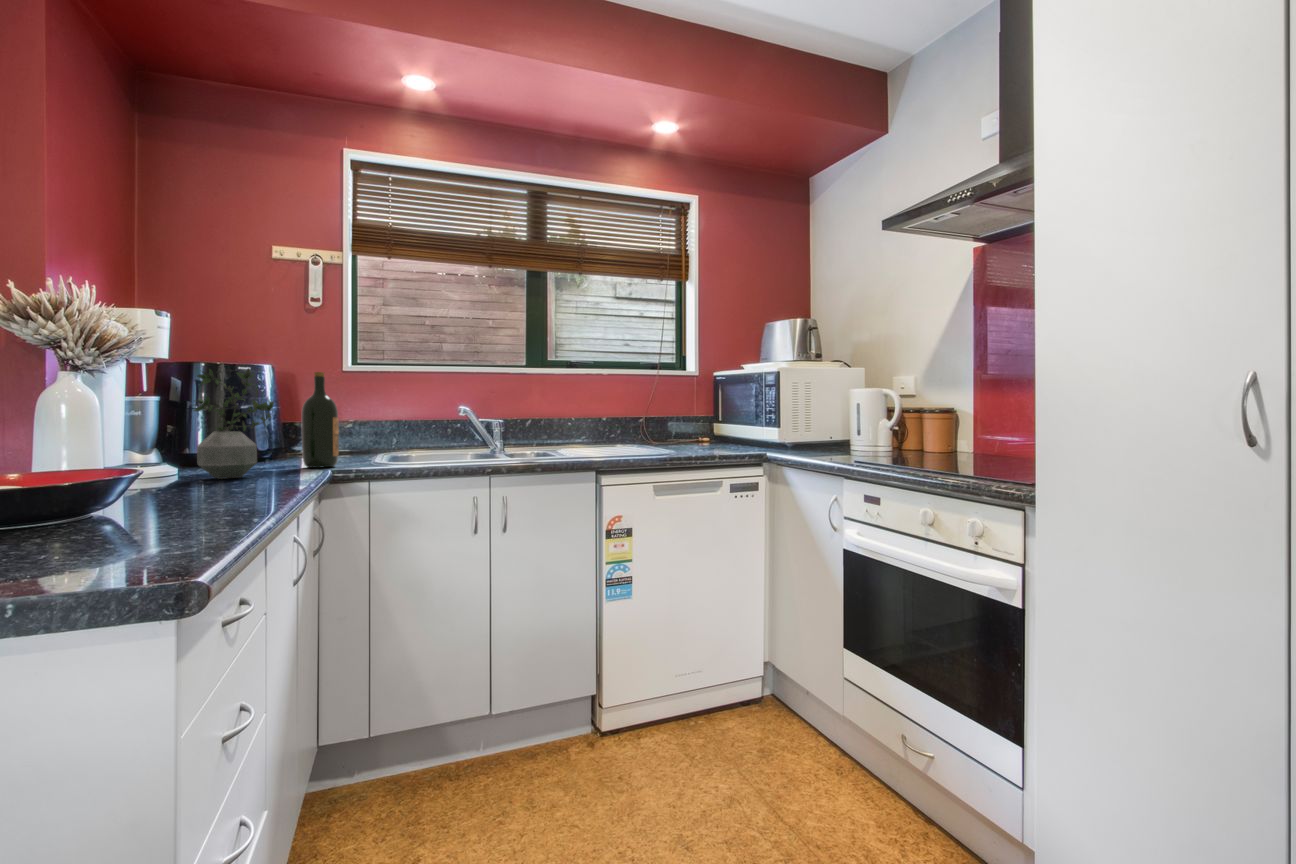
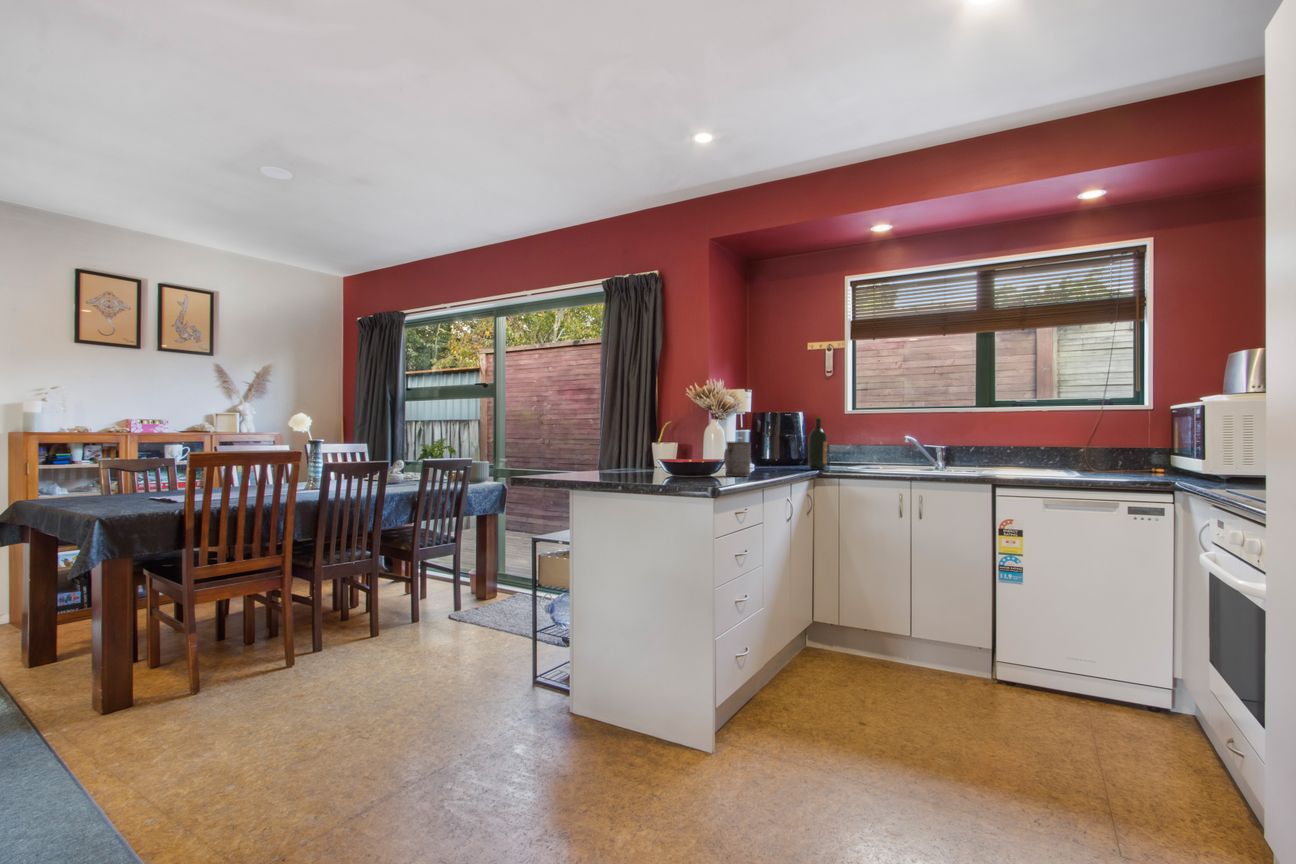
potted plant: present [194,368,274,479] -> none [758,415,793,470]
mug: none [115,431,205,525] -> present [724,442,751,476]

